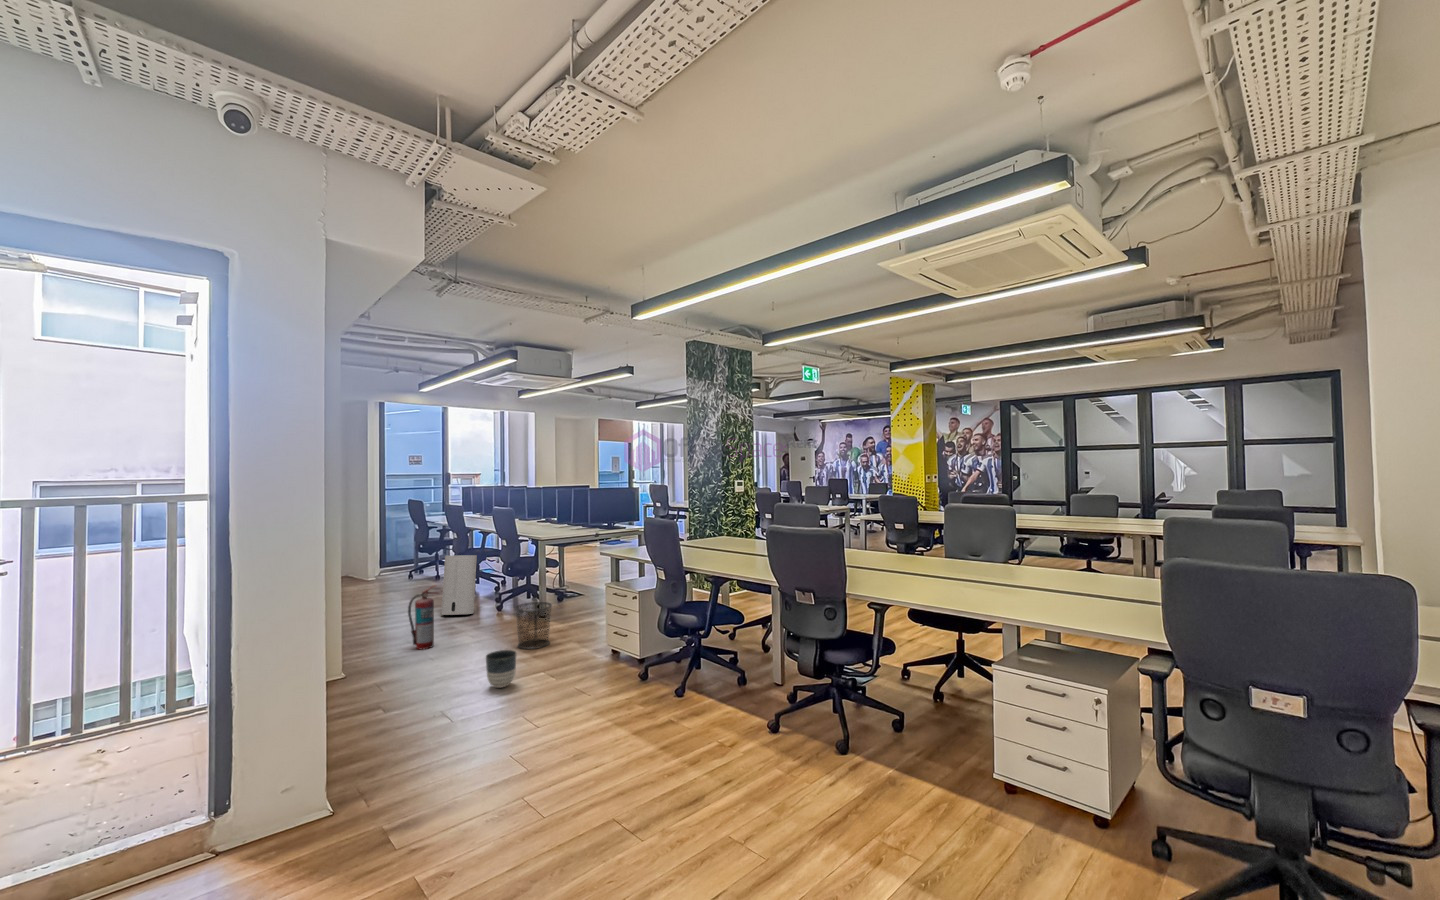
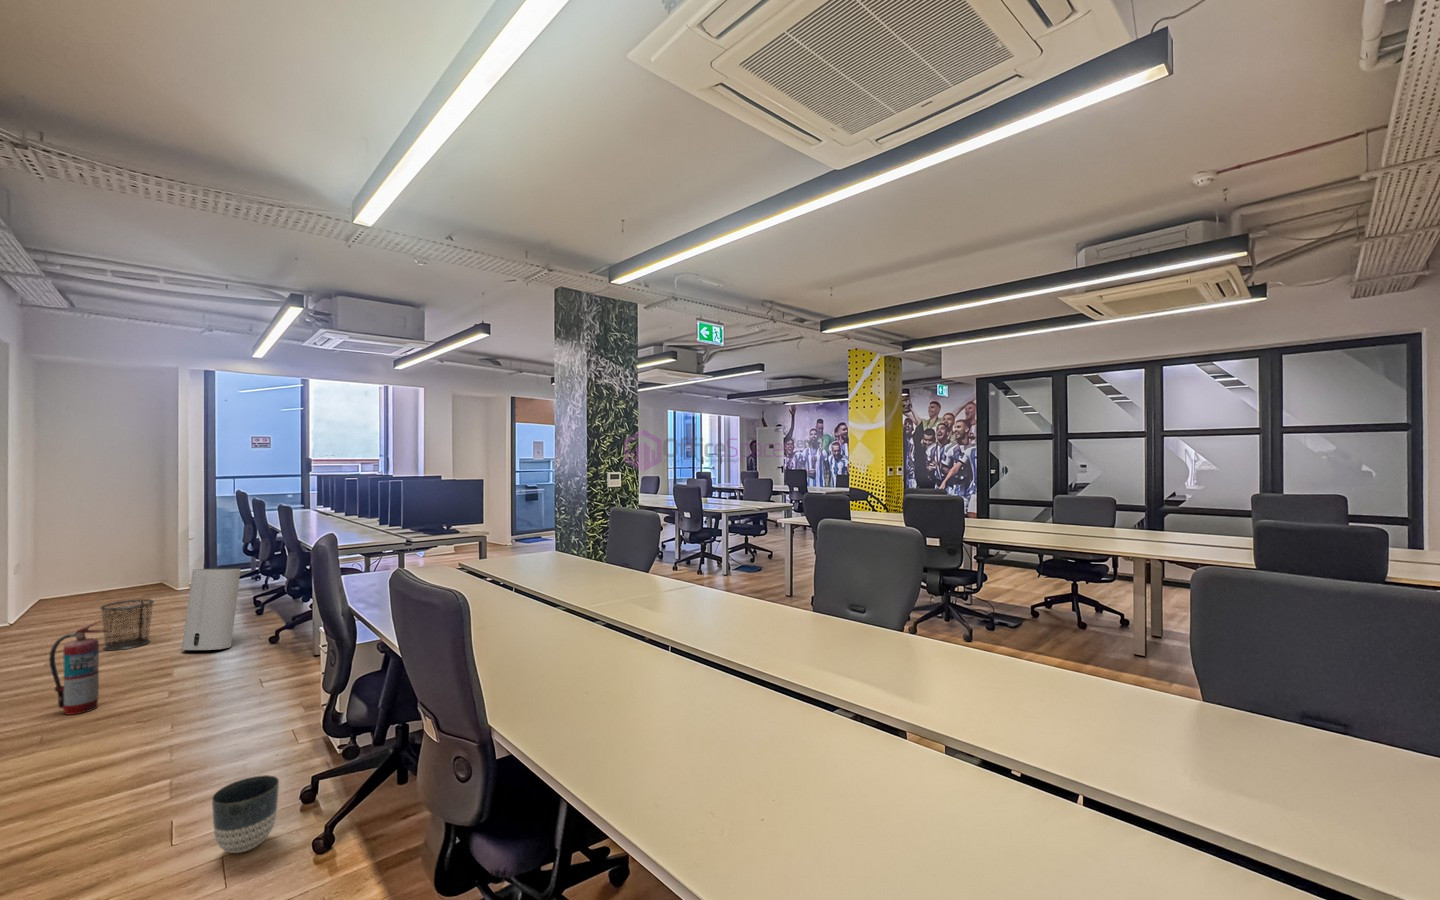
waste bin: present [515,602,552,649] -> present [100,599,154,650]
planter: present [486,650,516,688] -> present [212,775,279,853]

